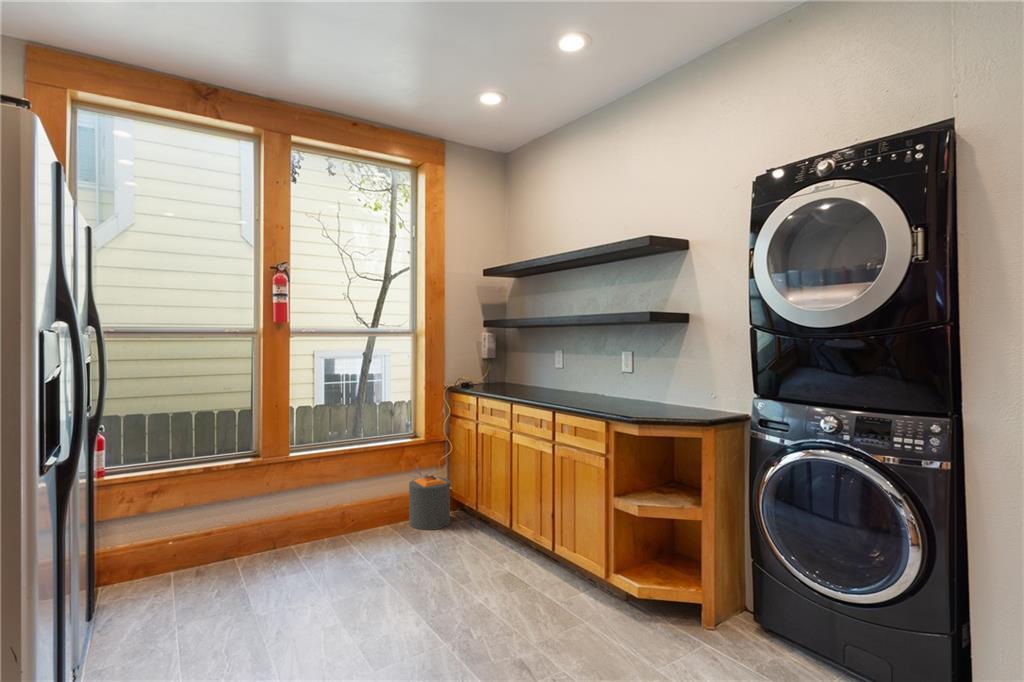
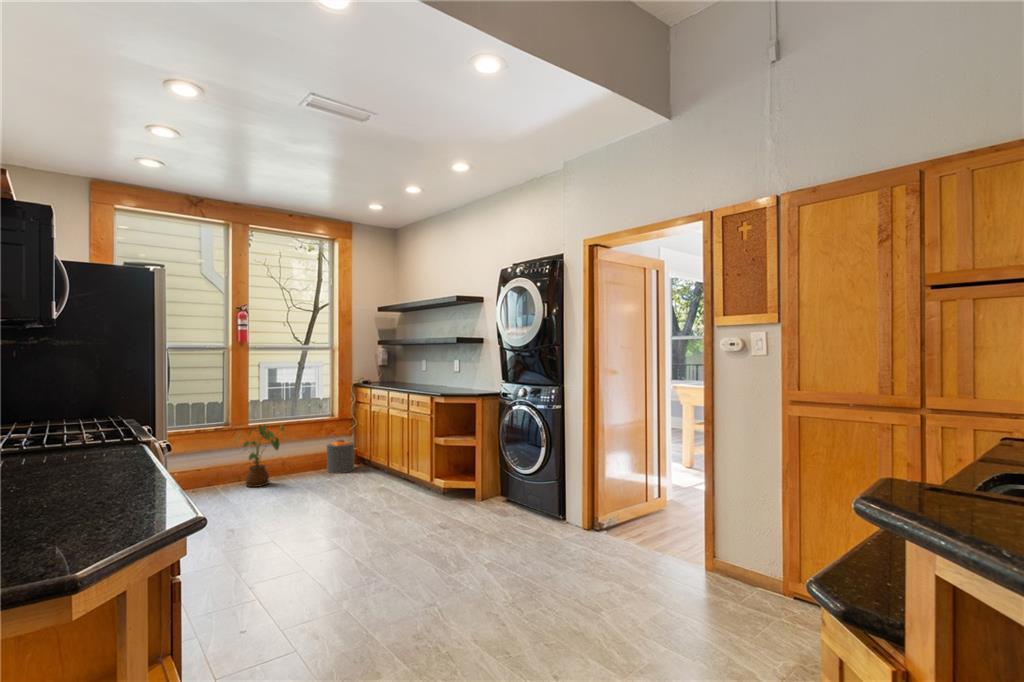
house plant: none [266,454,348,561] -> present [243,425,284,487]

